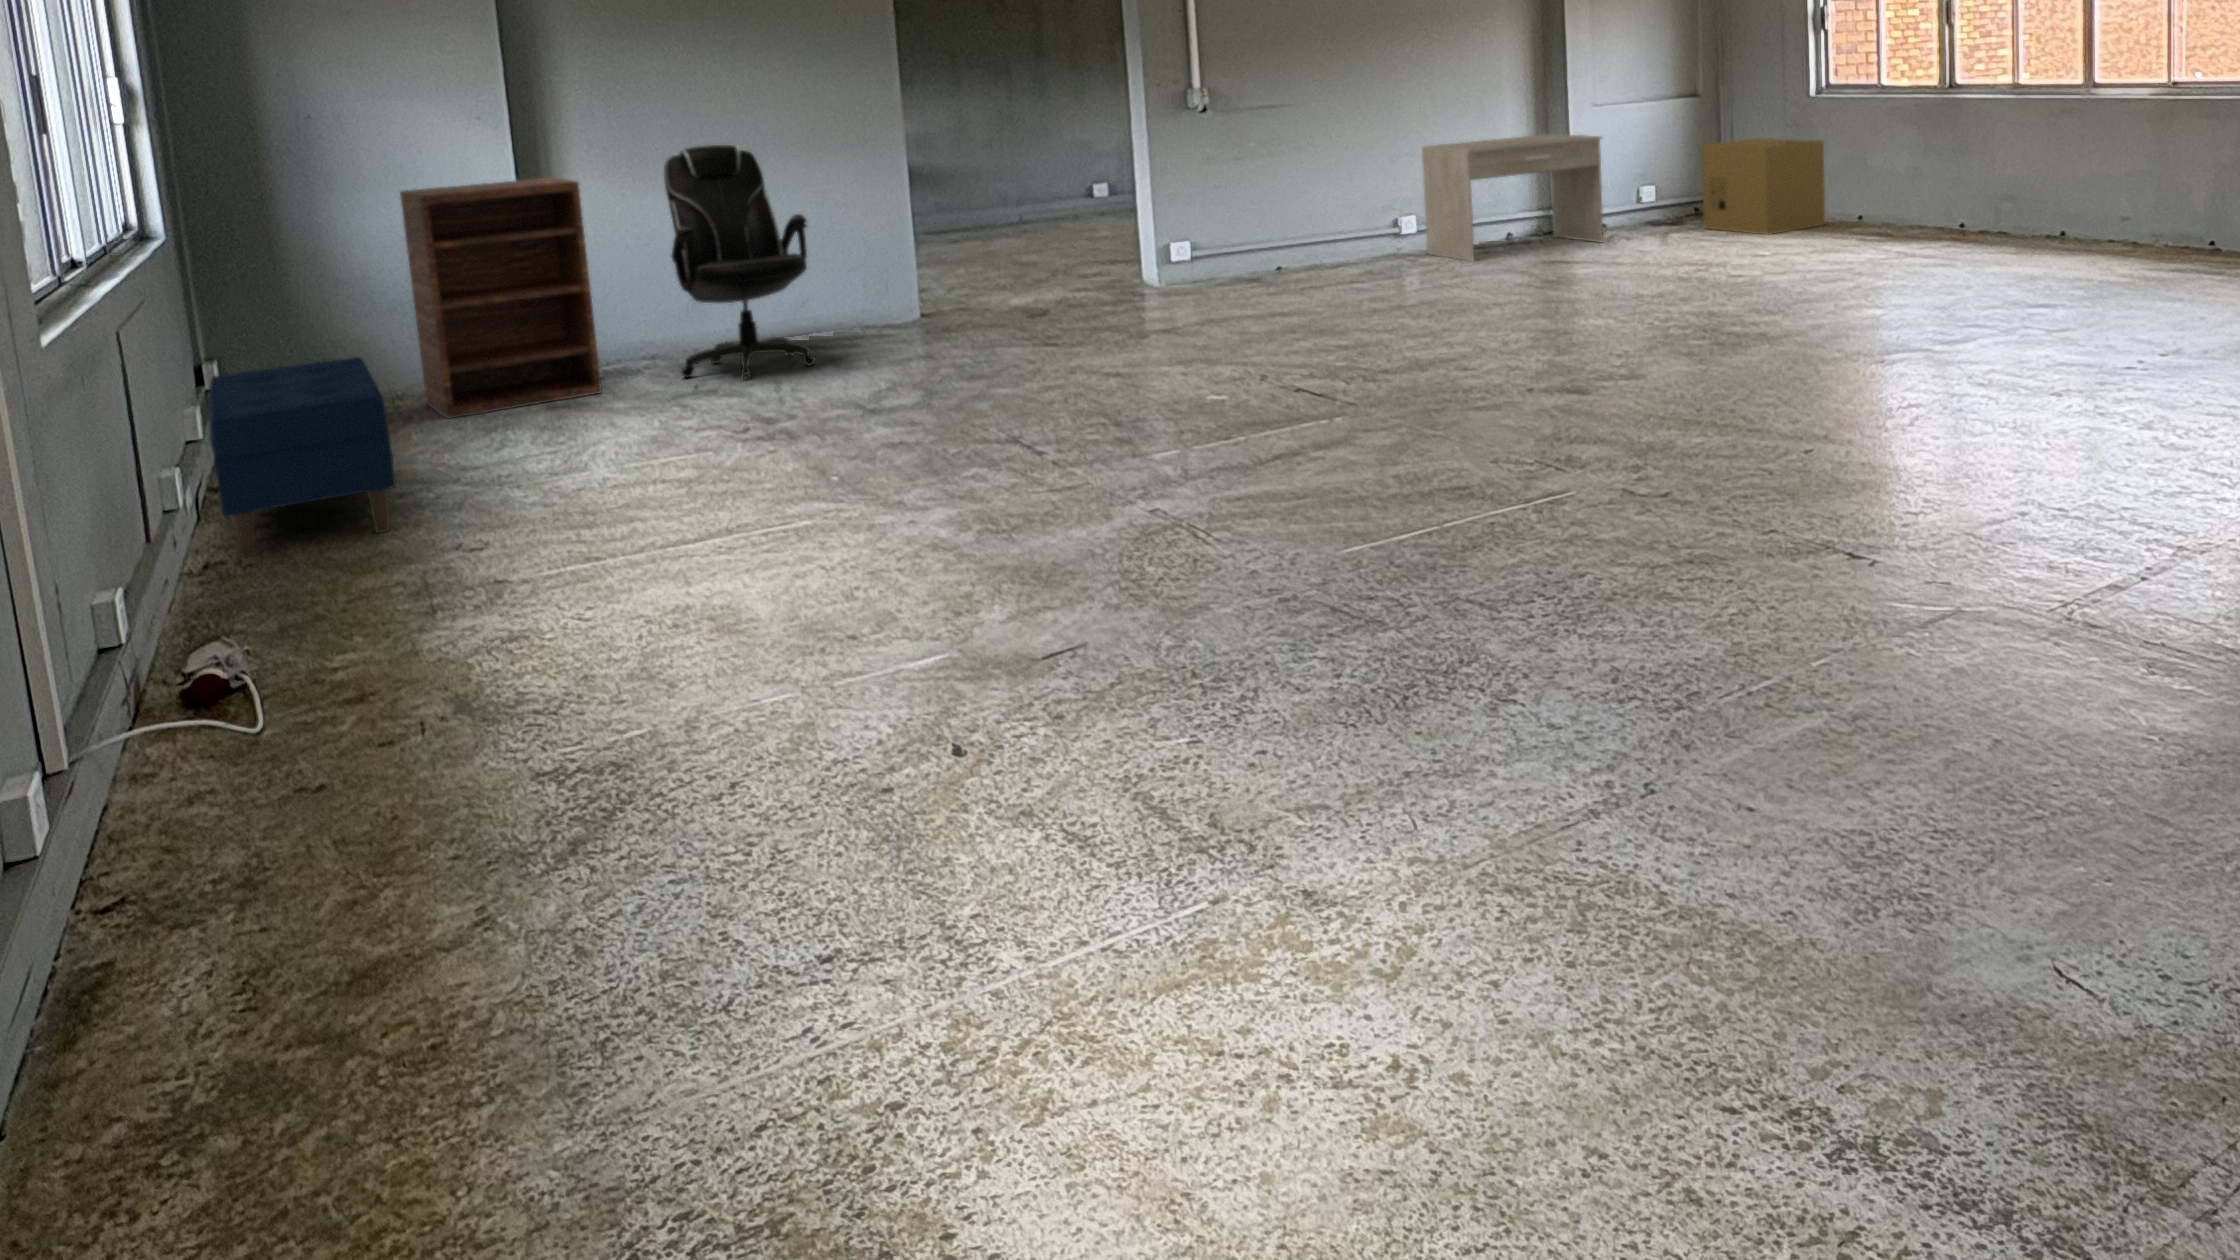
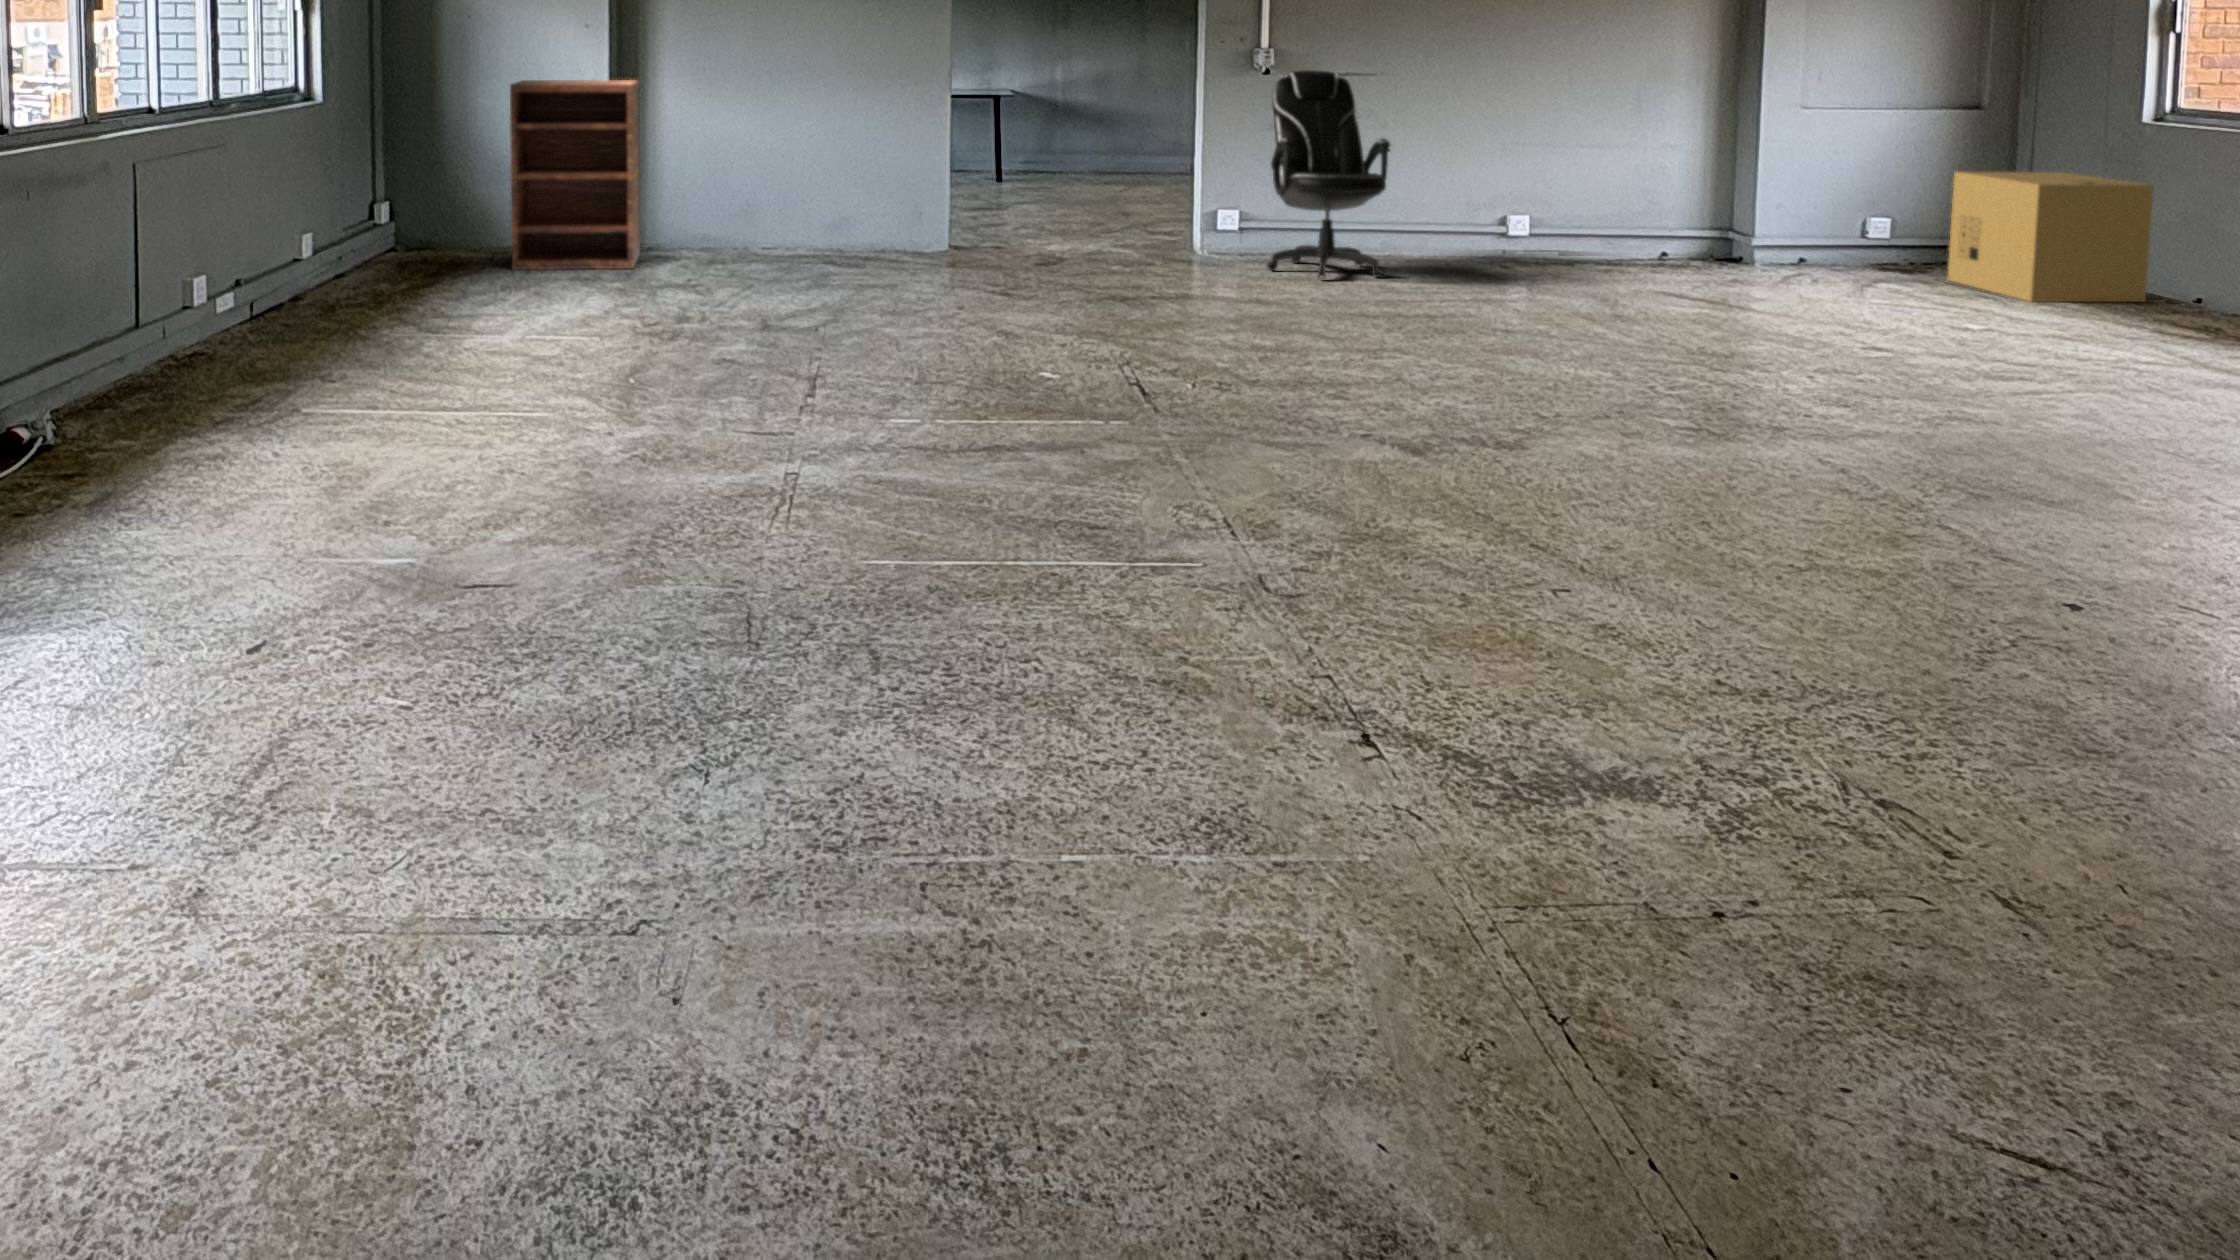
desk: present [1422,134,1603,261] -> none [1538,135,1786,278]
office chair: present [664,145,815,378] -> present [1267,70,1390,278]
bench: present [209,357,396,558] -> none [184,206,386,351]

